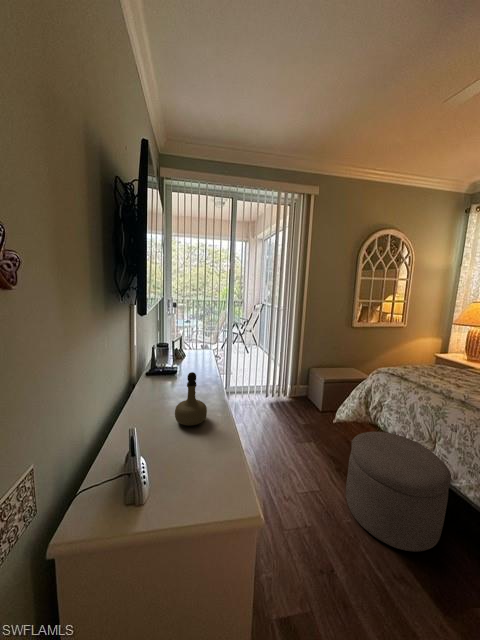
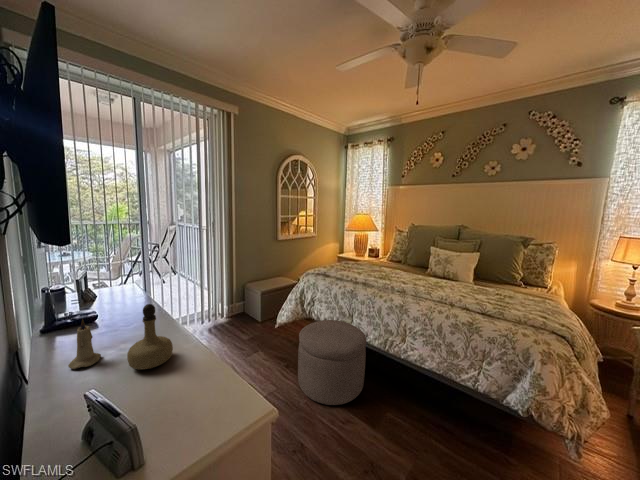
candle: none [147,373,166,409] -> present [68,319,101,369]

